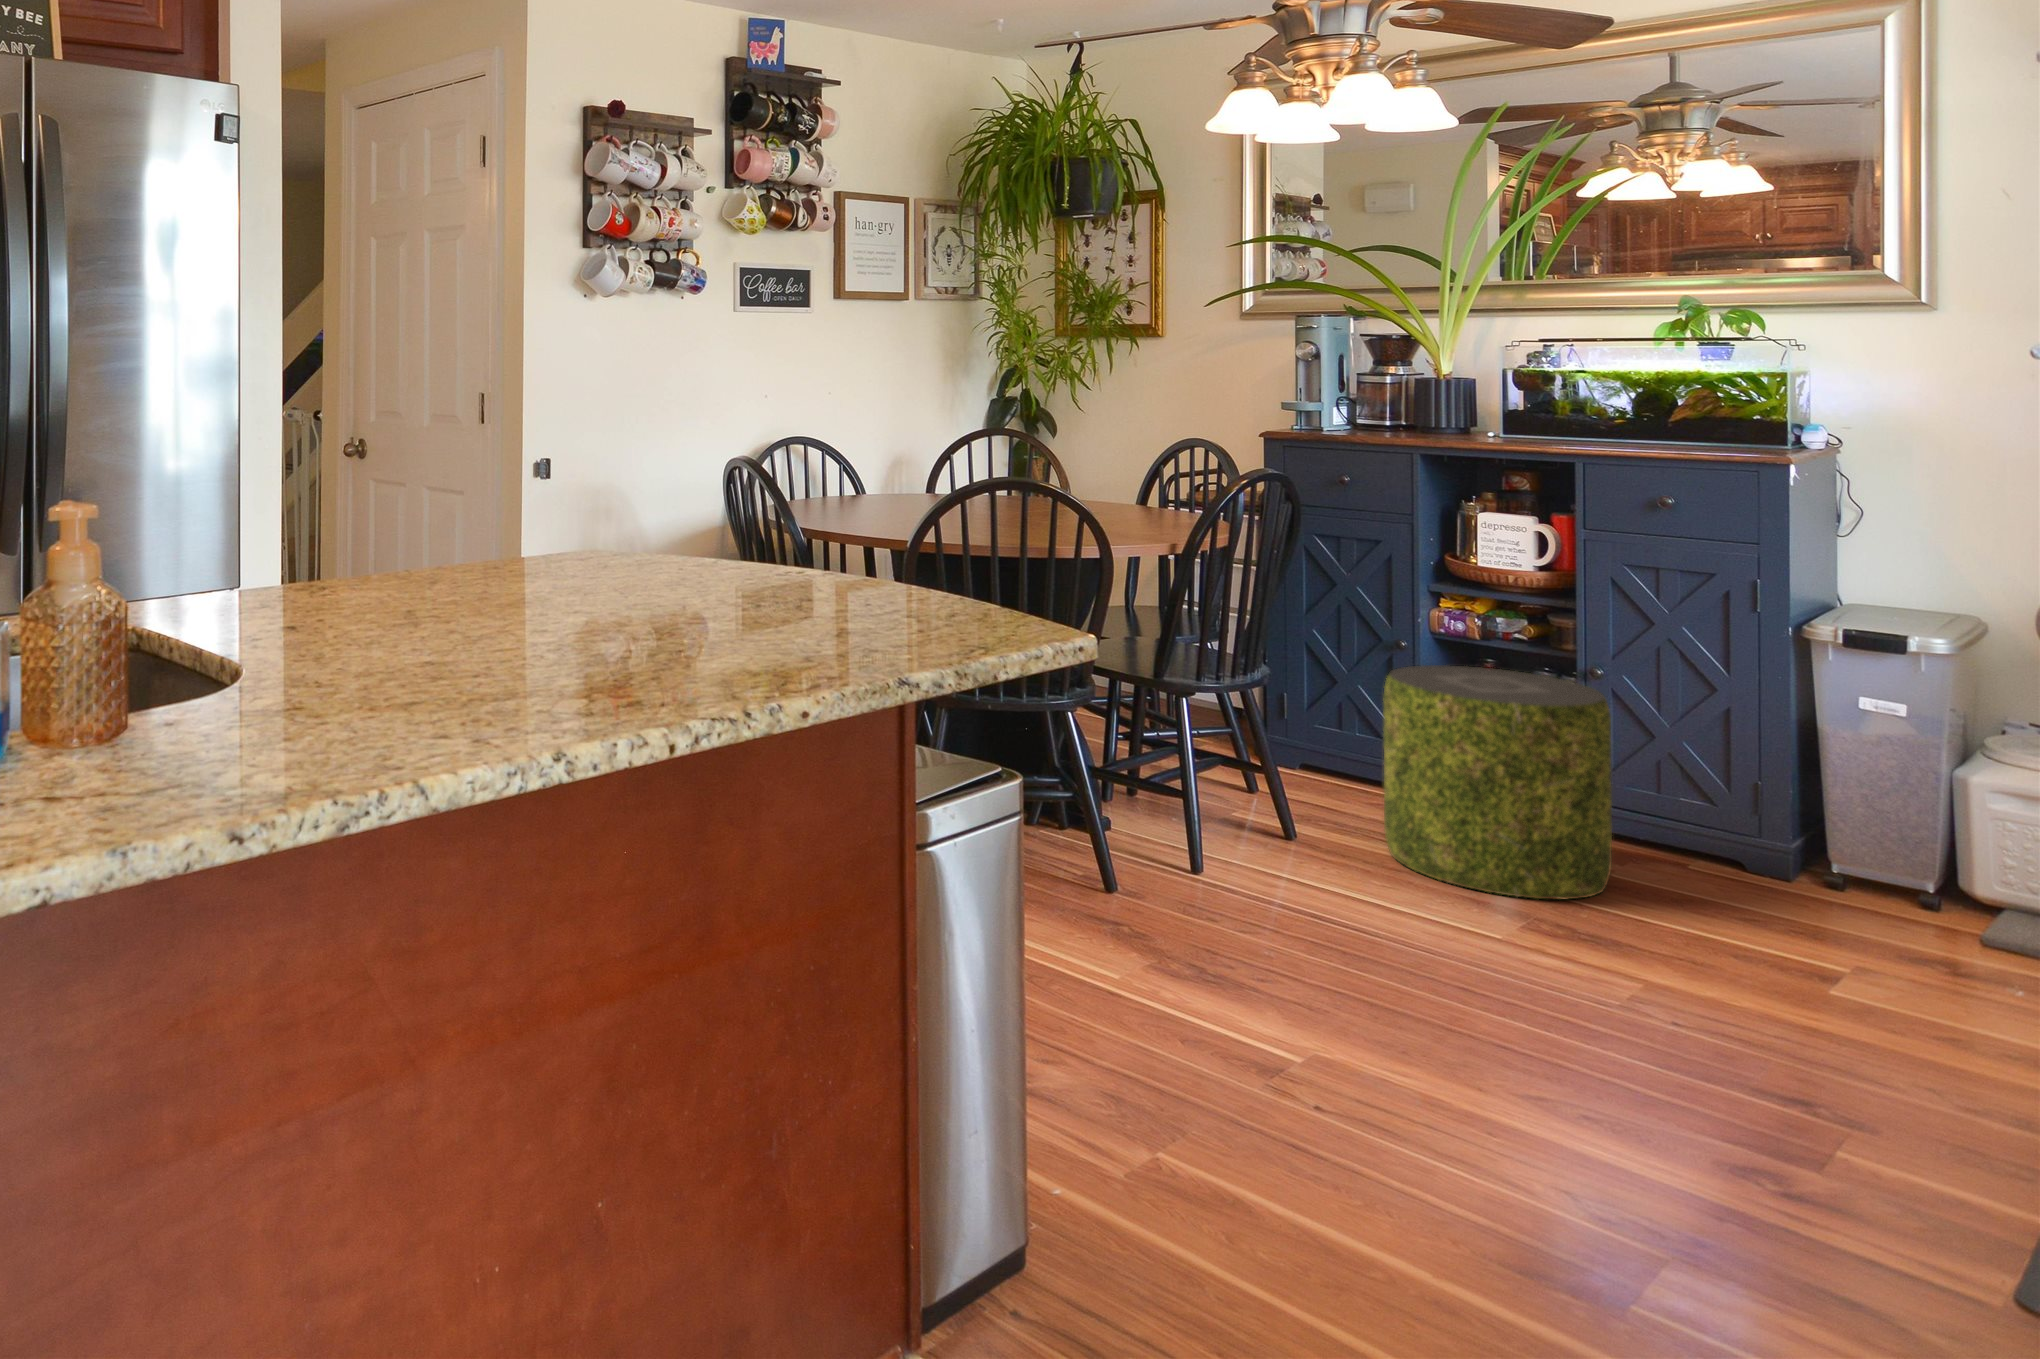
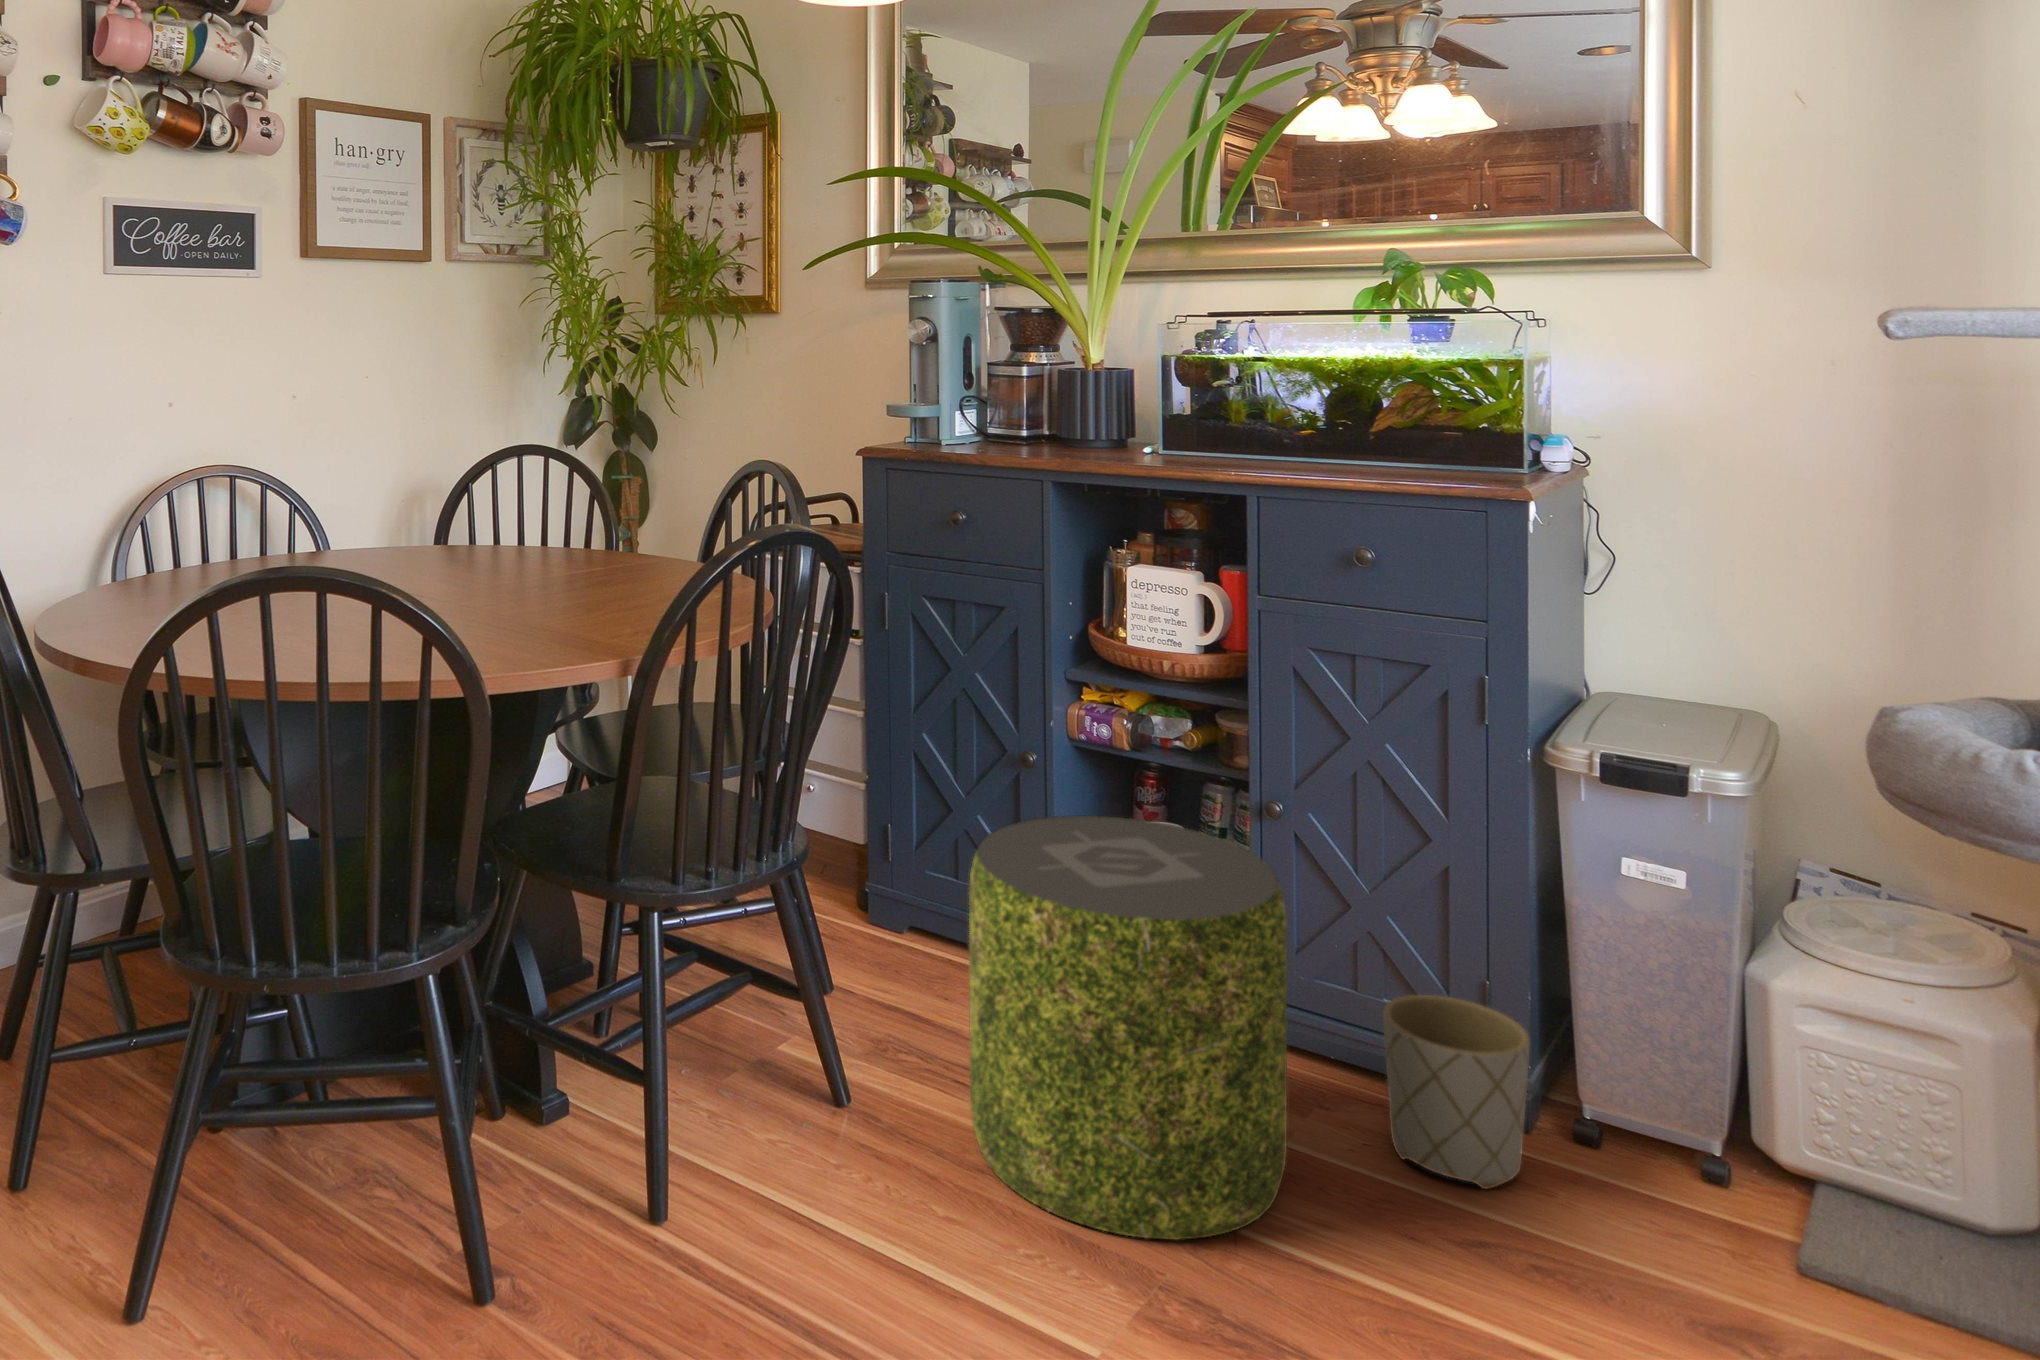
planter: none [1680,786,1788,898] -> present [1383,995,1530,1189]

